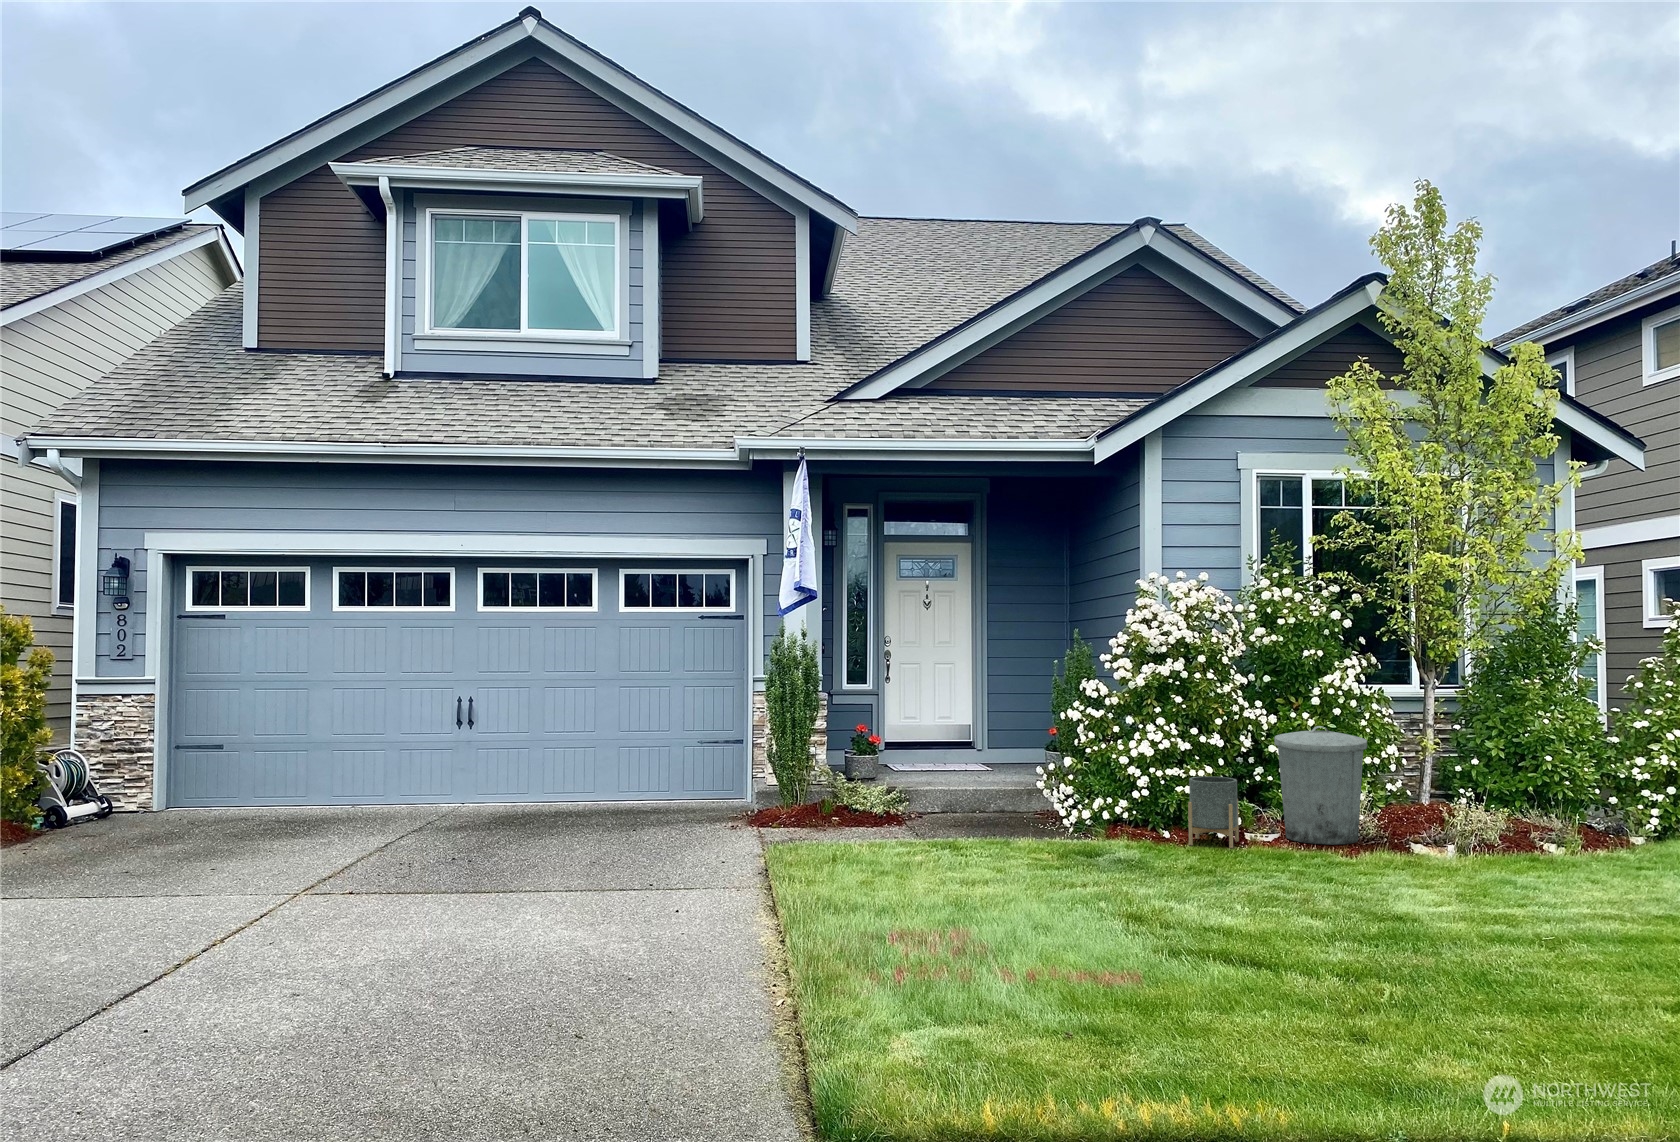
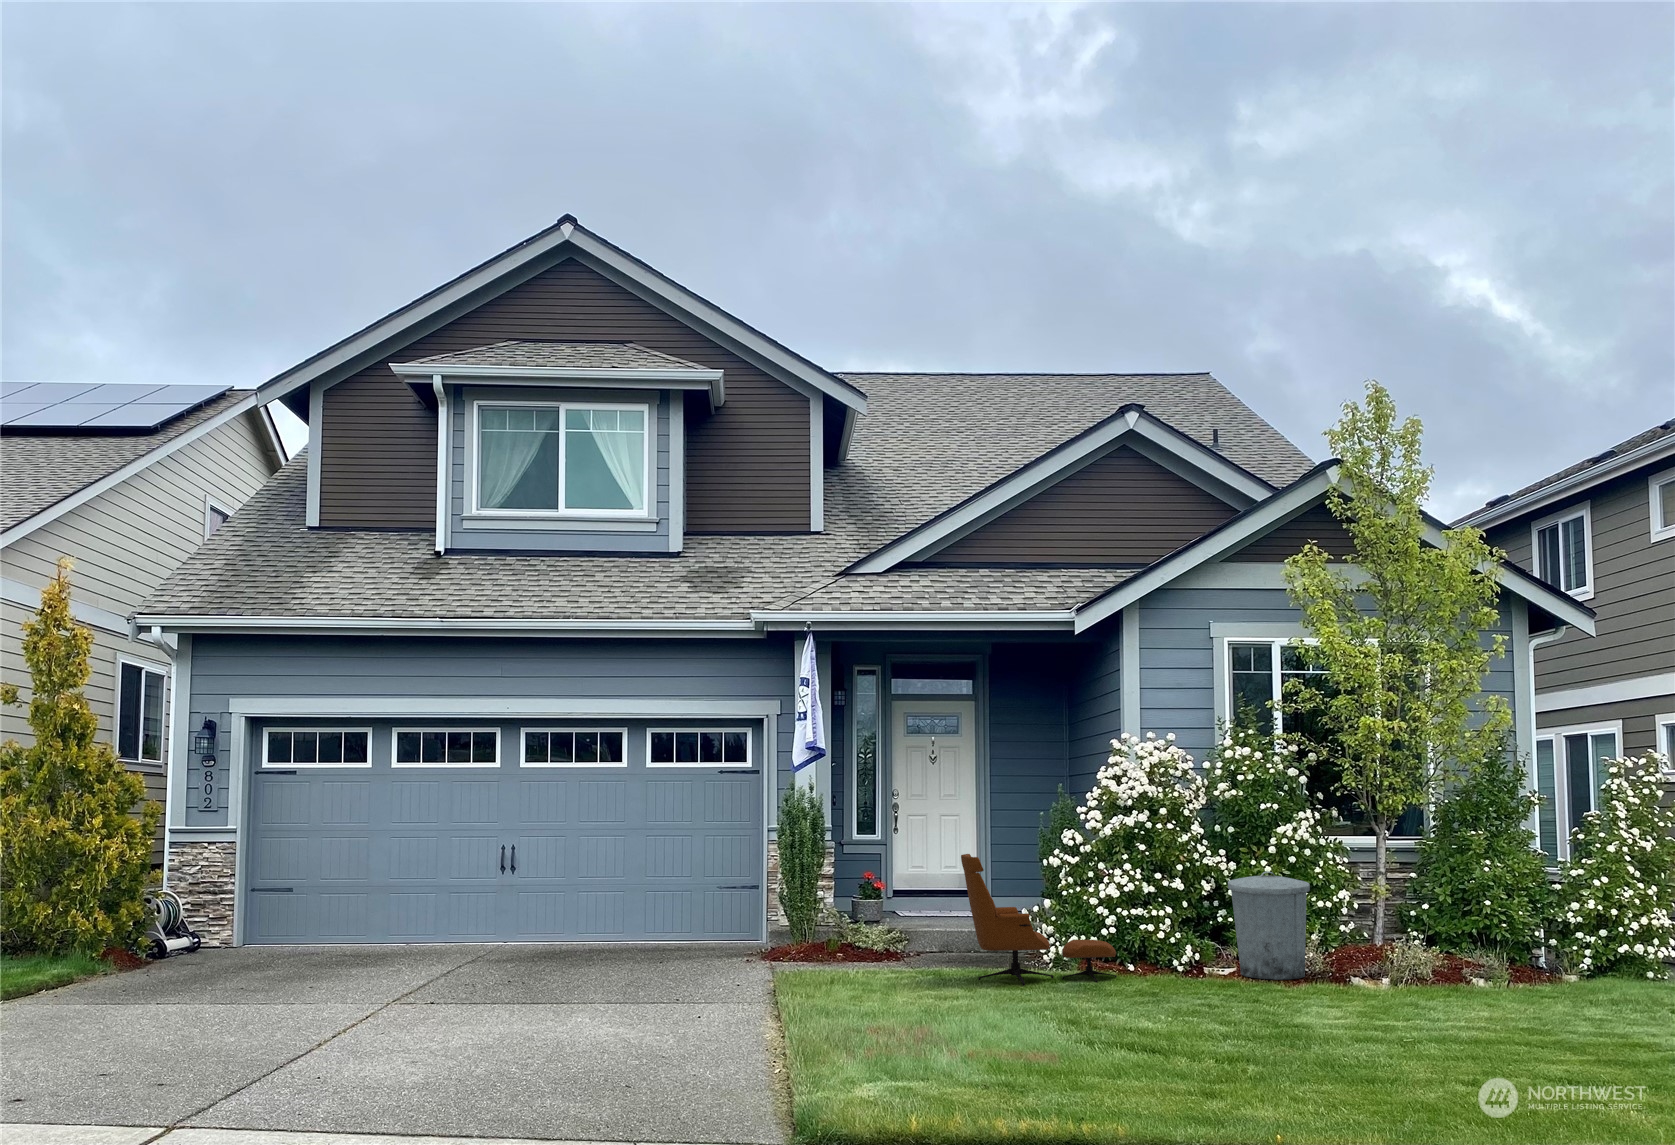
lounge chair: none [981,707,1152,853] -> present [961,854,1117,986]
planter: present [1188,776,1239,848] -> none [1148,917,1196,982]

